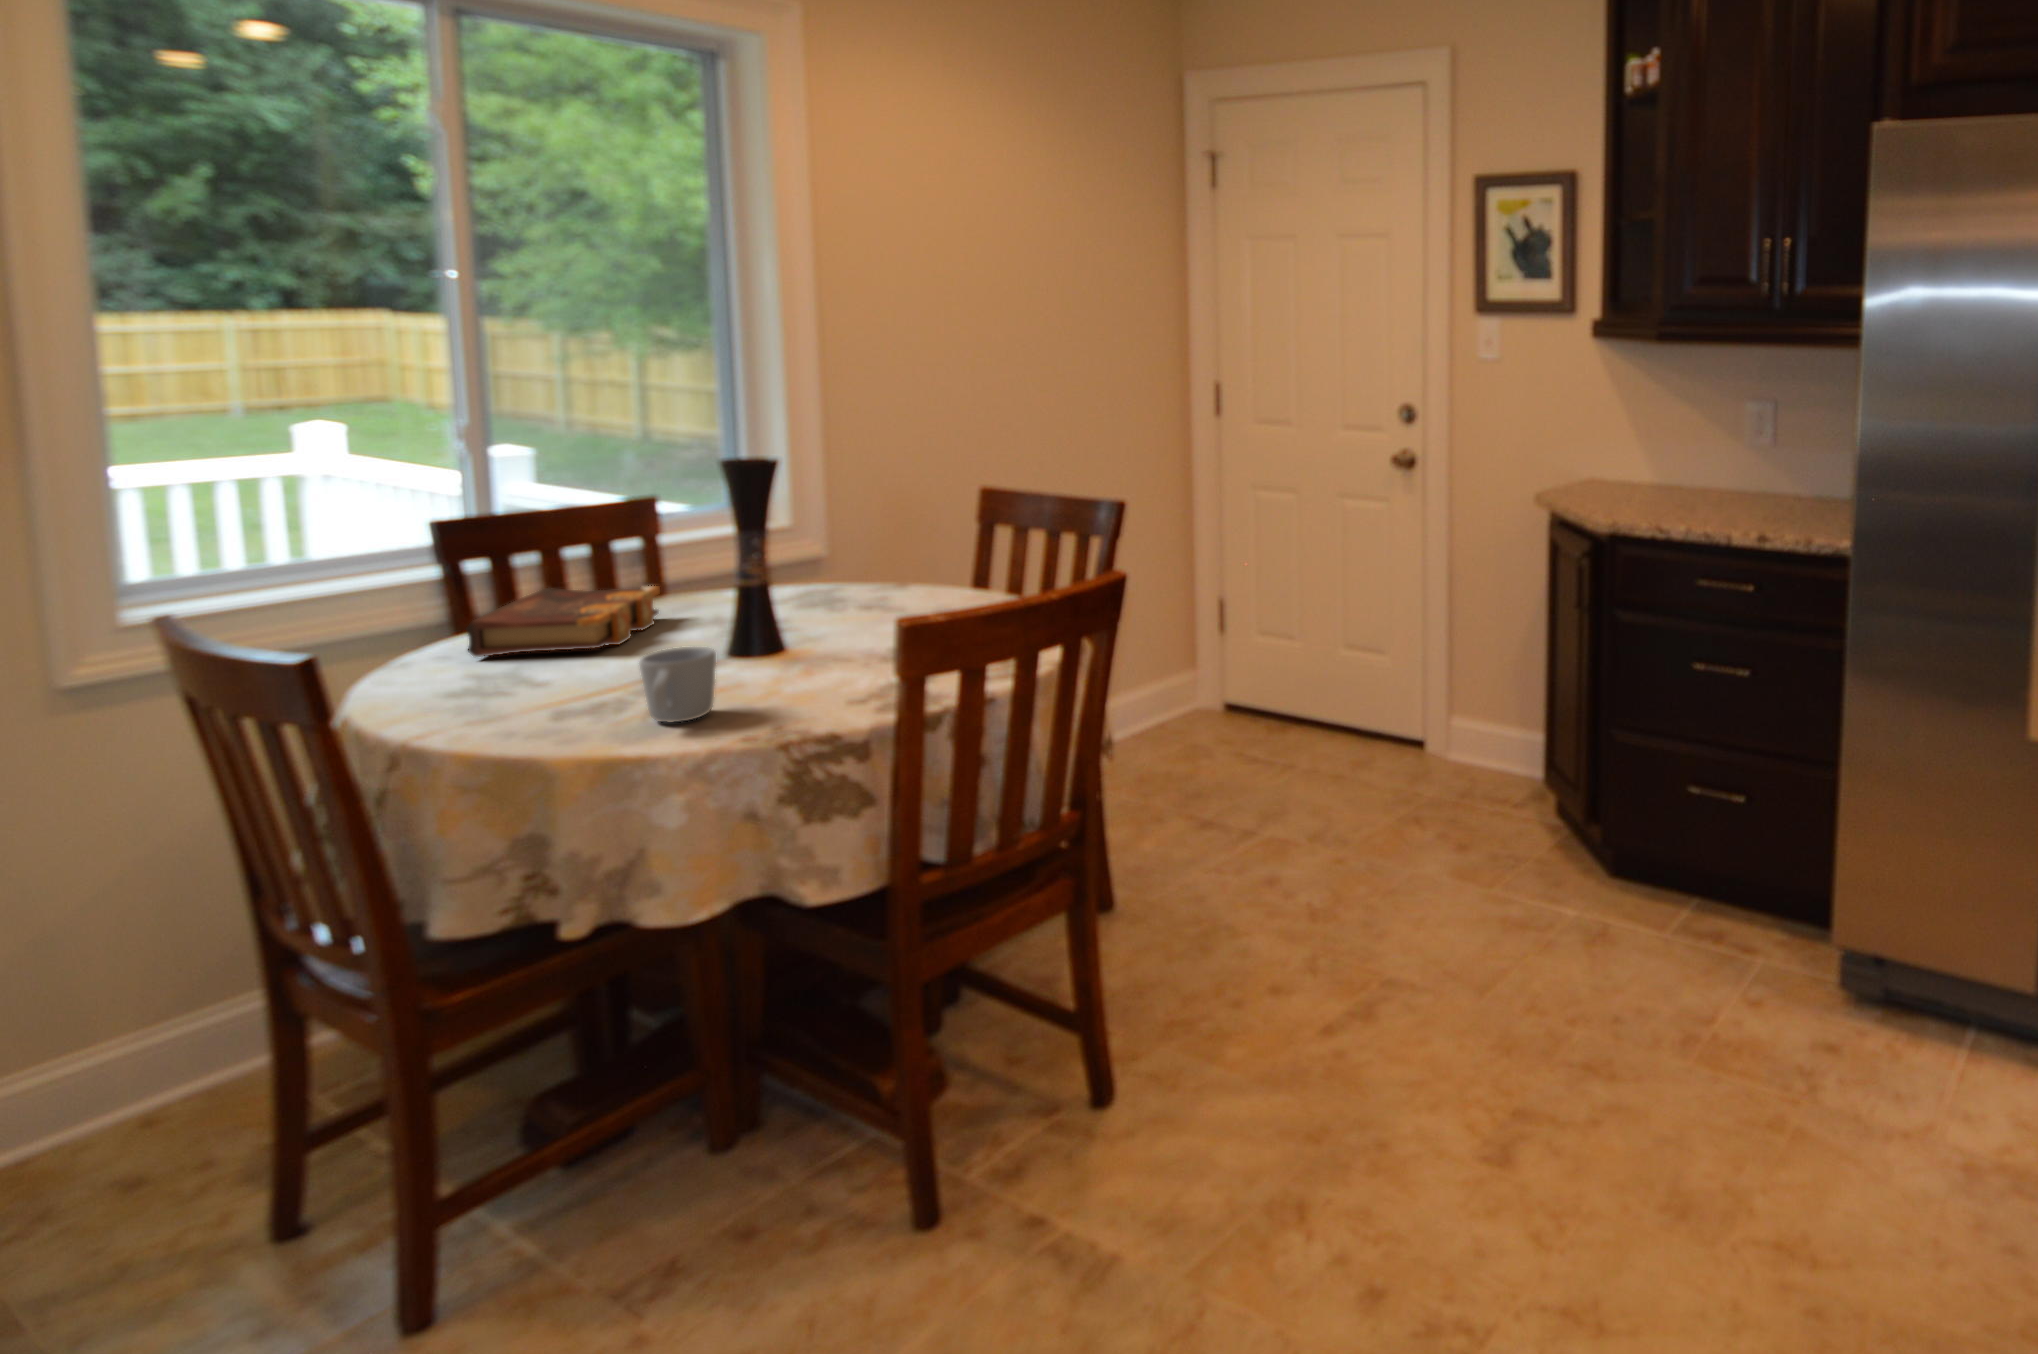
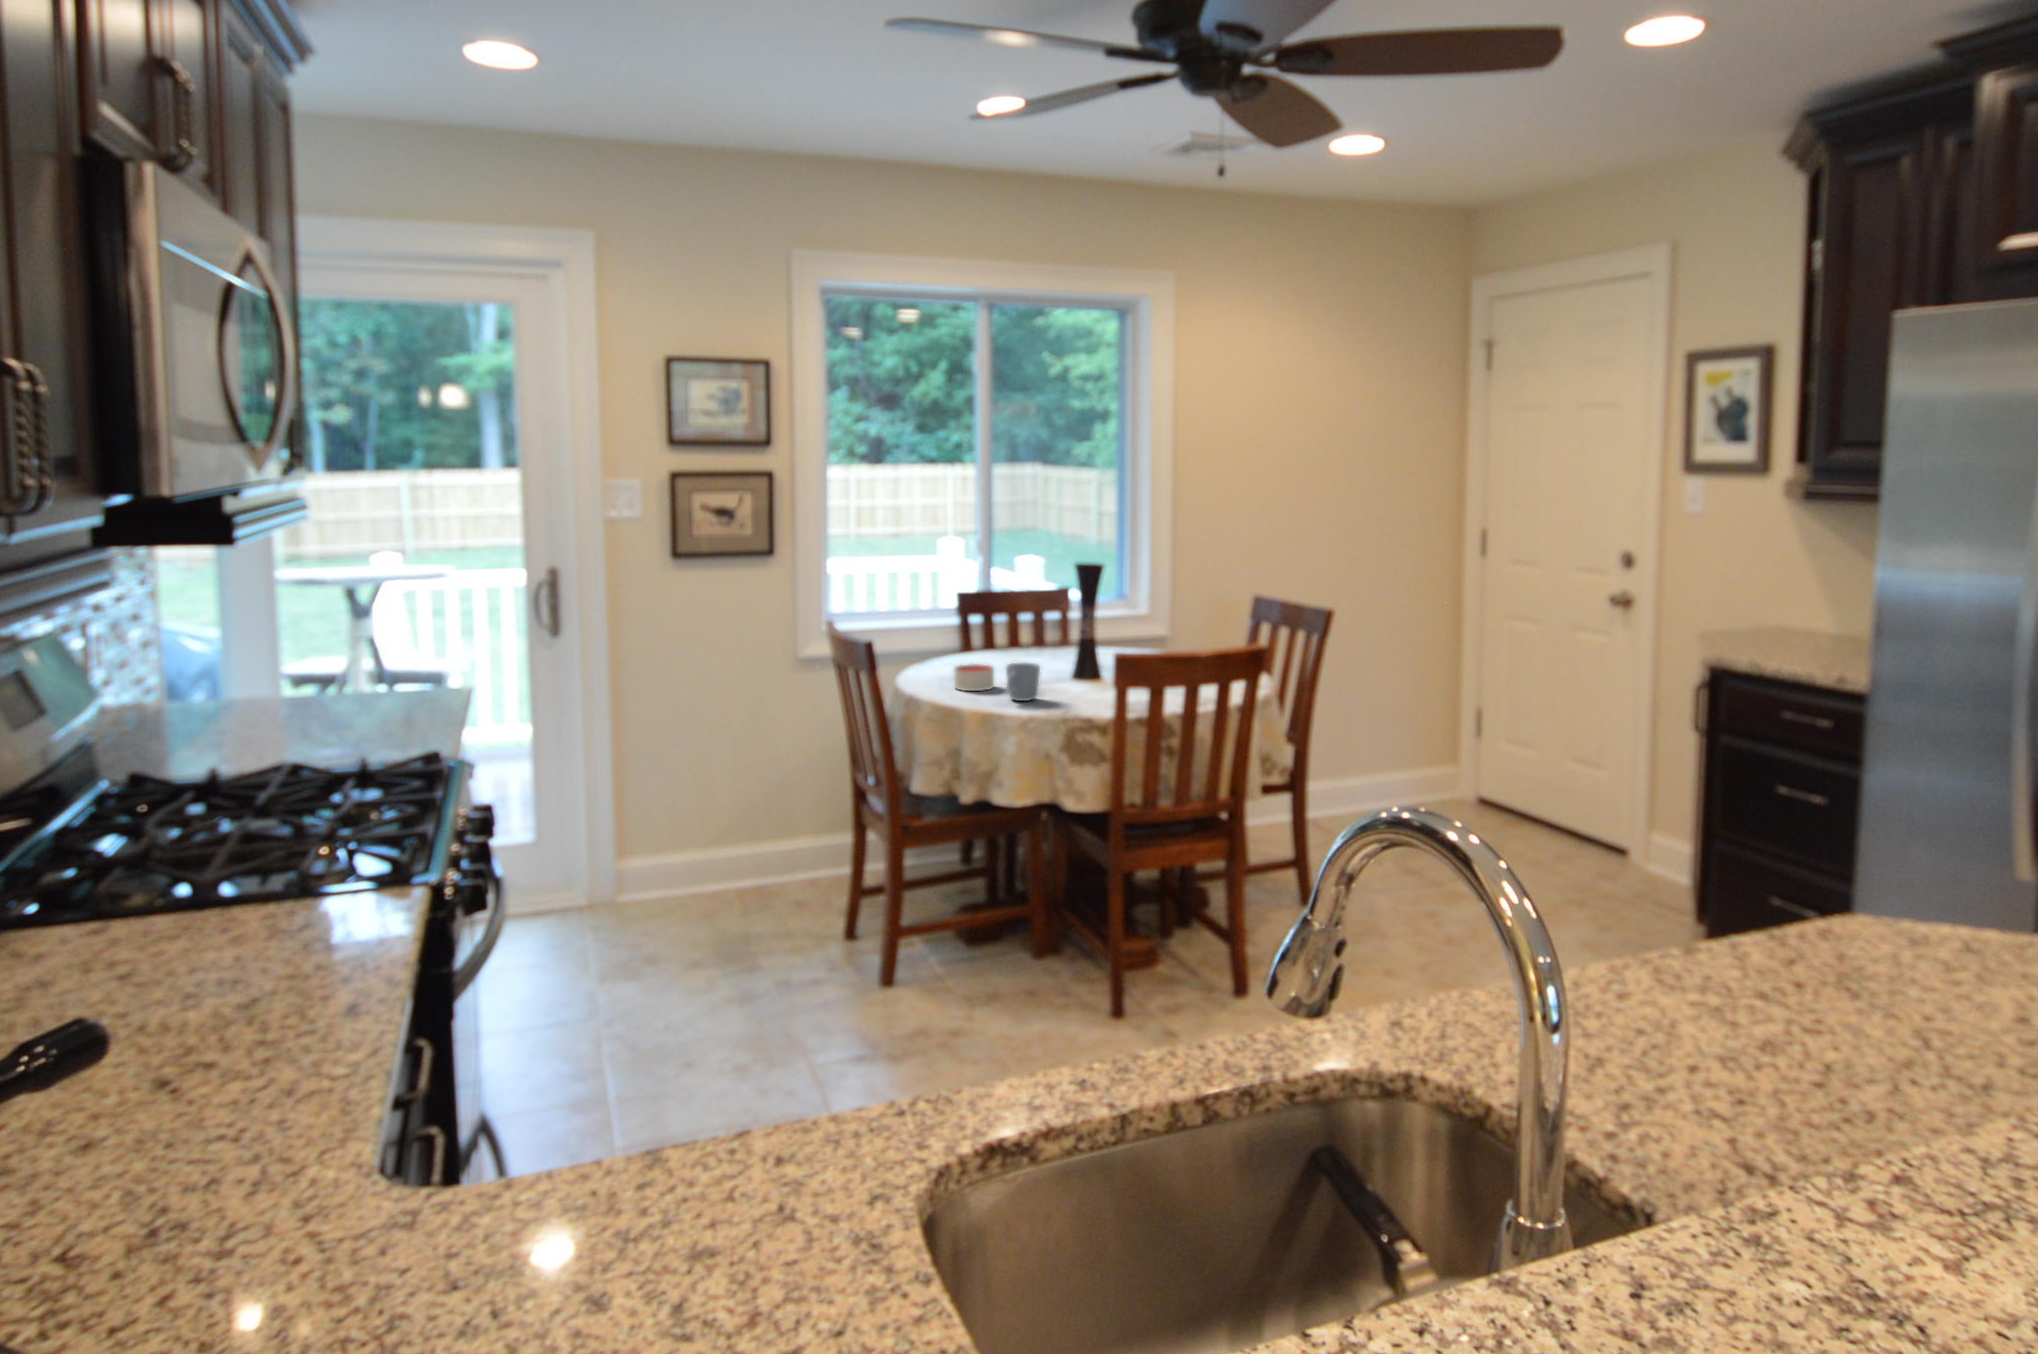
book: present [466,586,660,657] -> none [957,632,1051,665]
candle: none [497,661,596,720] -> present [954,664,994,691]

